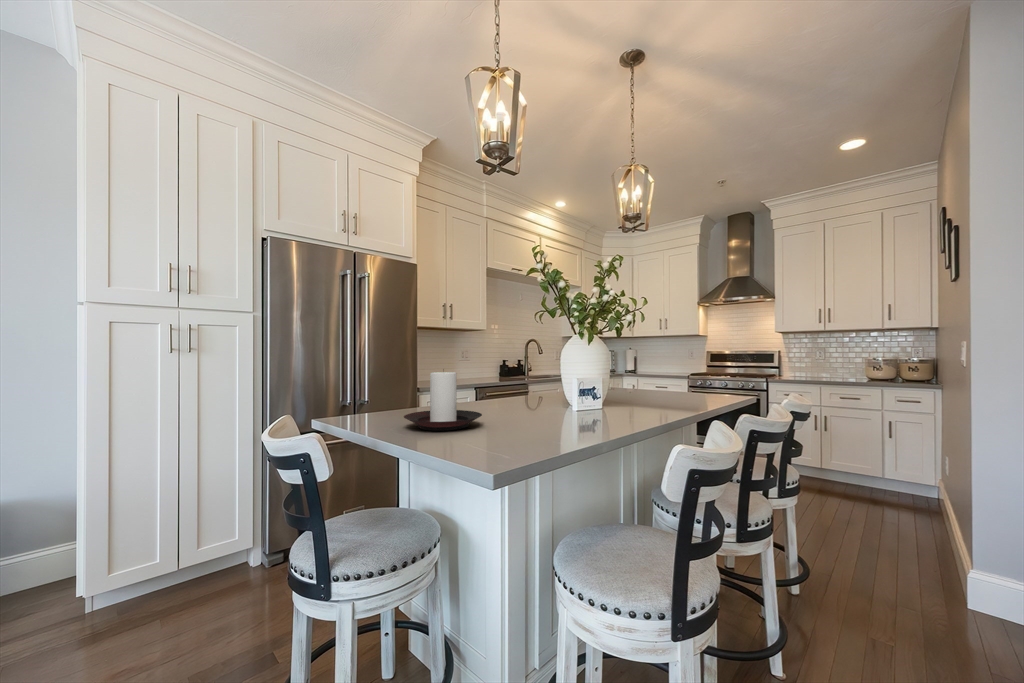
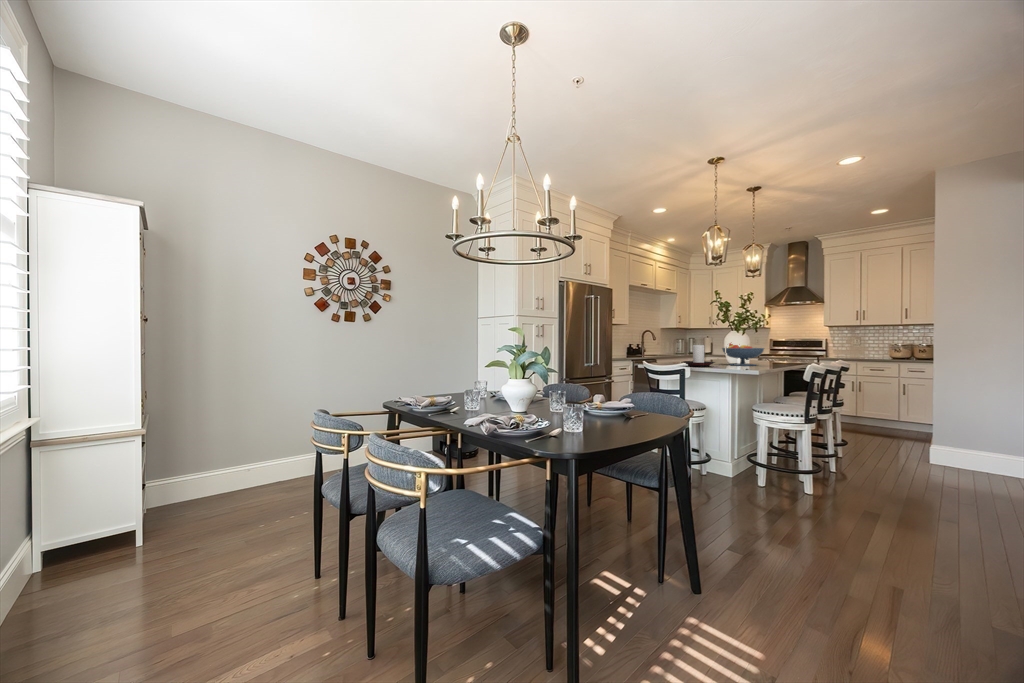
fruit bowl: none [527,362,615,422] -> present [722,343,764,366]

